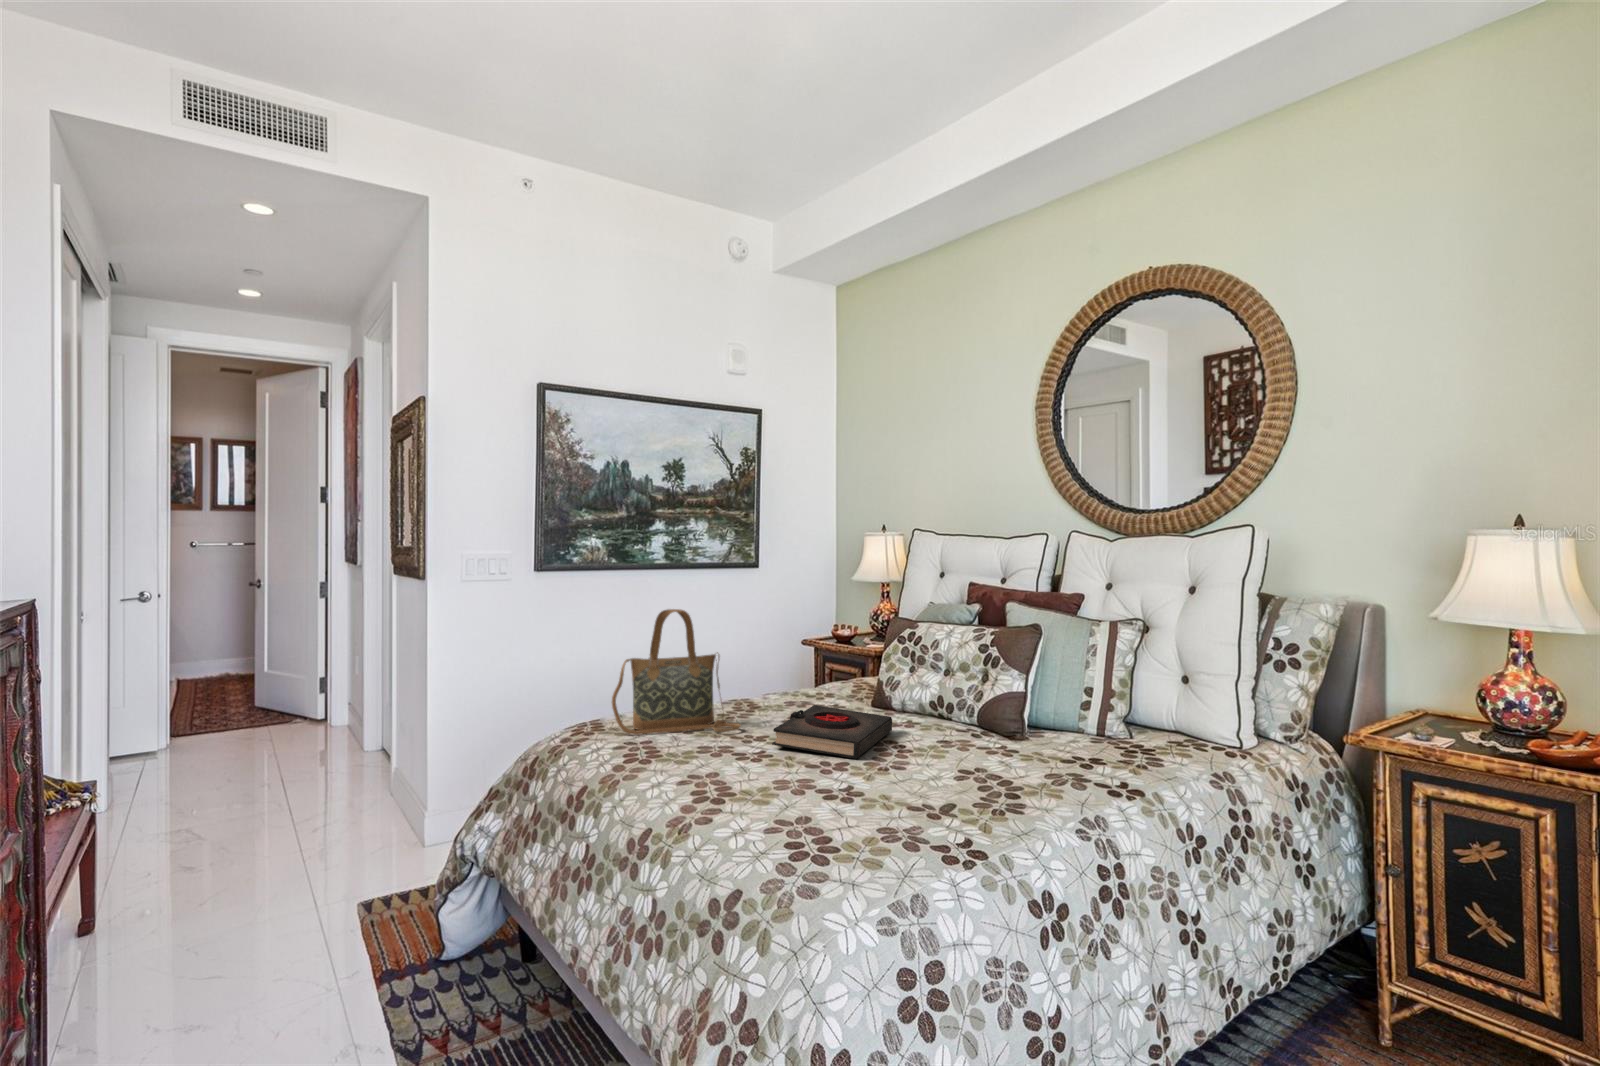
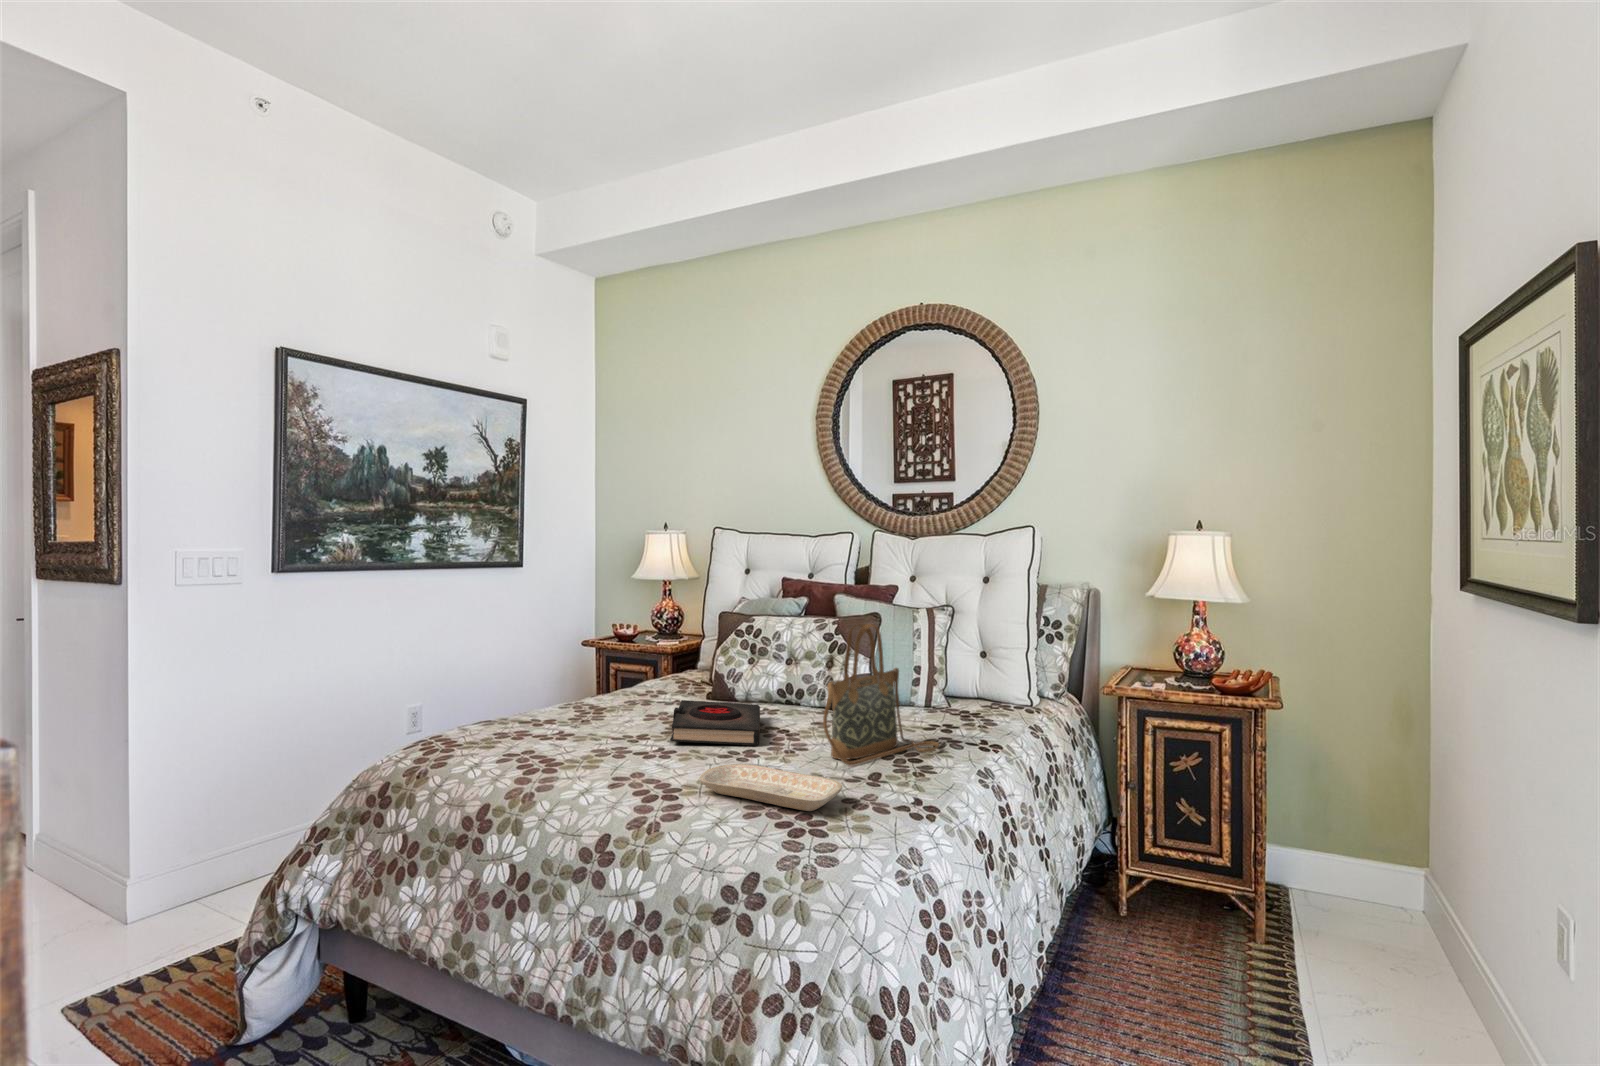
handbag: present [612,609,741,735] -> present [823,624,939,766]
tray: none [743,774,876,834] -> present [699,764,842,811]

